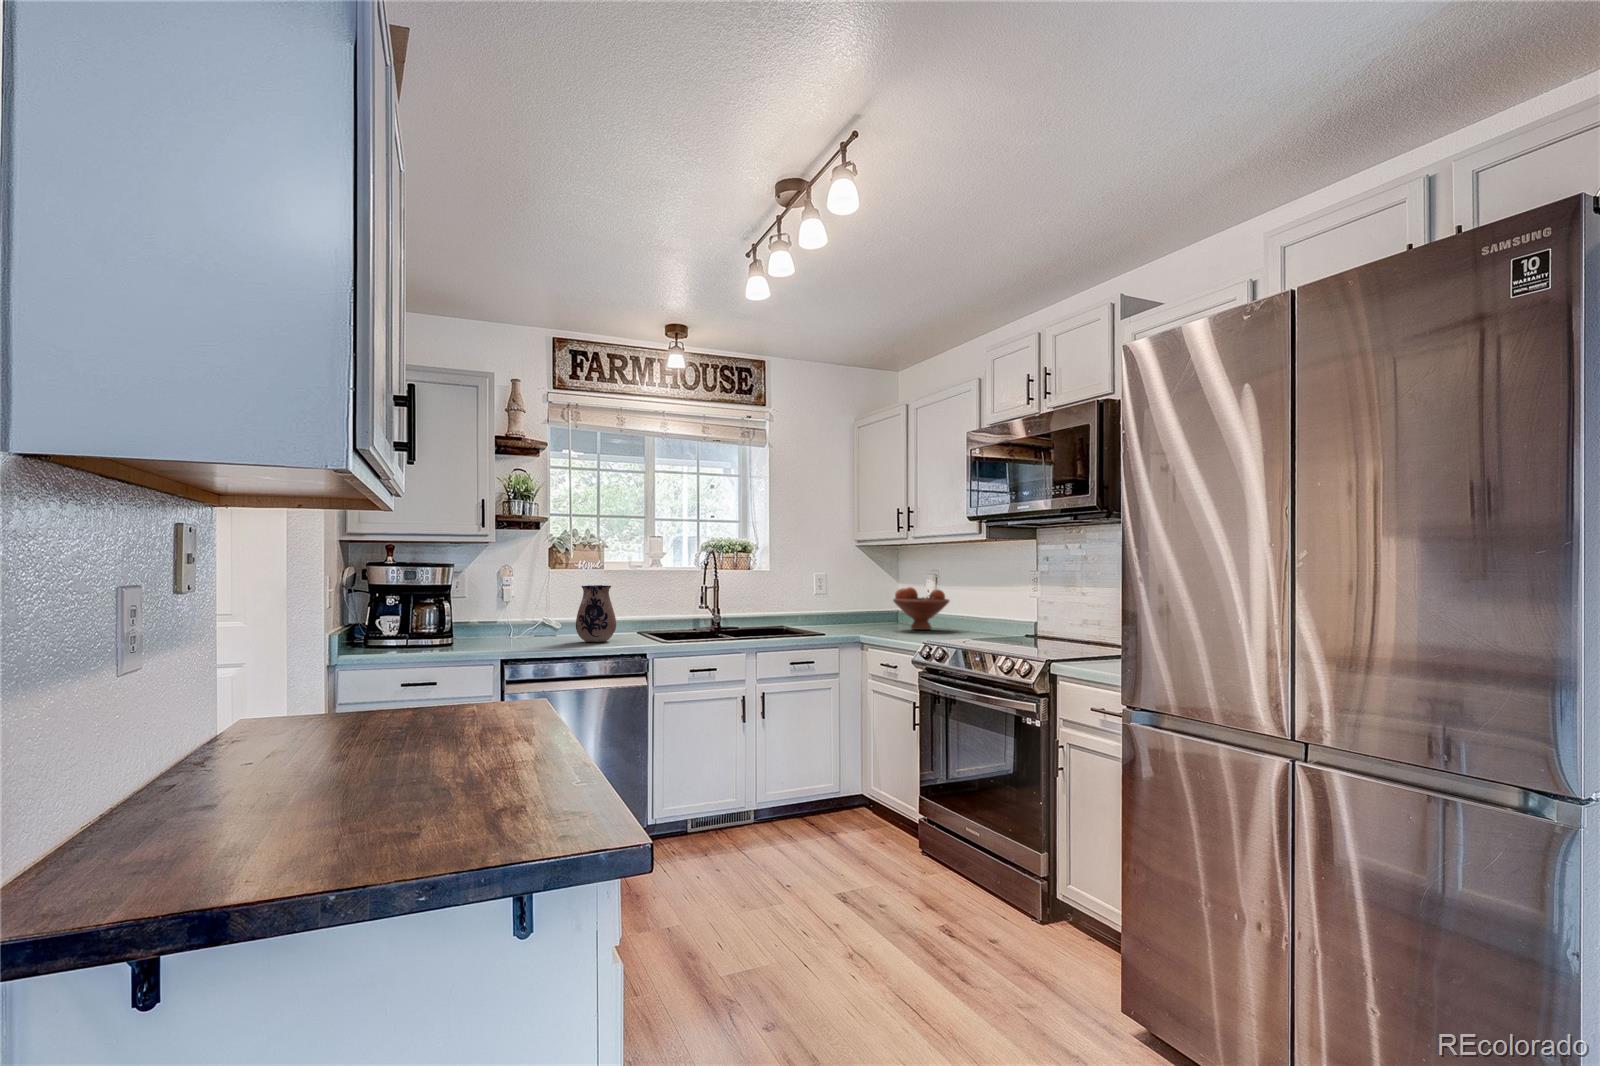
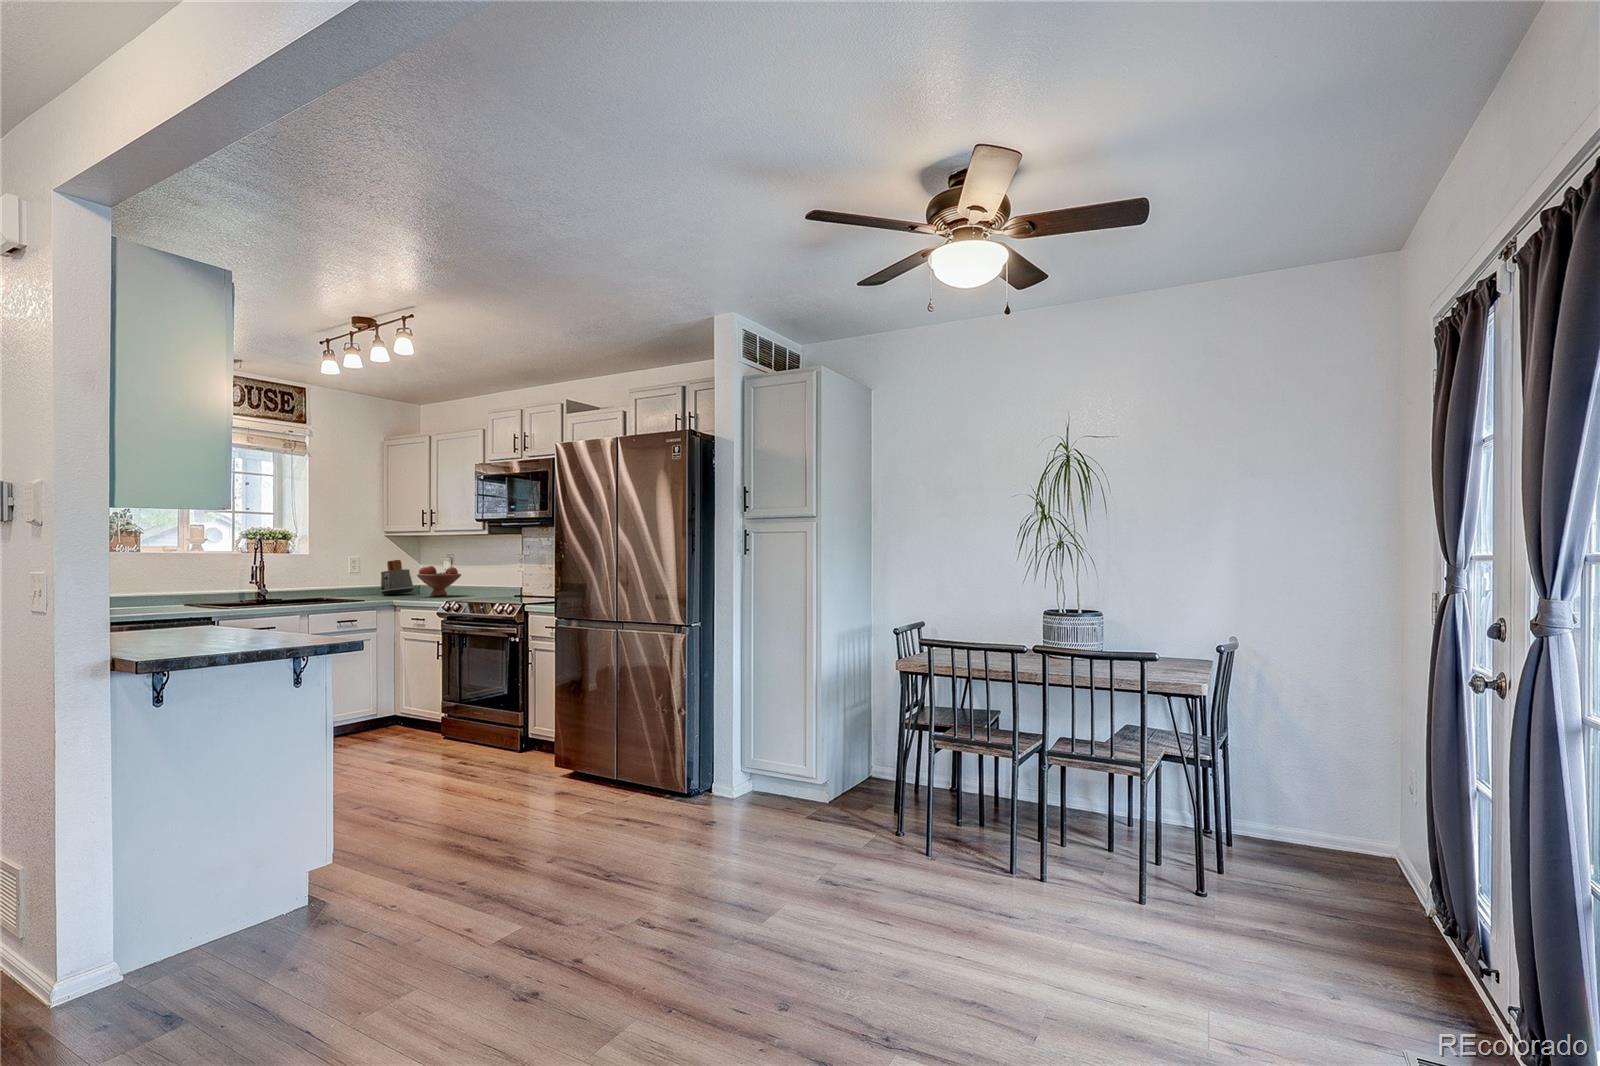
toaster: none [853,578,893,625] -> present [381,560,414,595]
ceramic pitcher: present [576,585,616,642] -> none [137,567,179,612]

